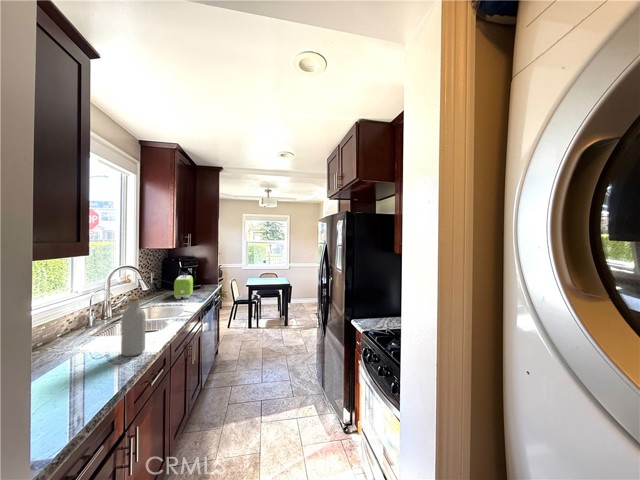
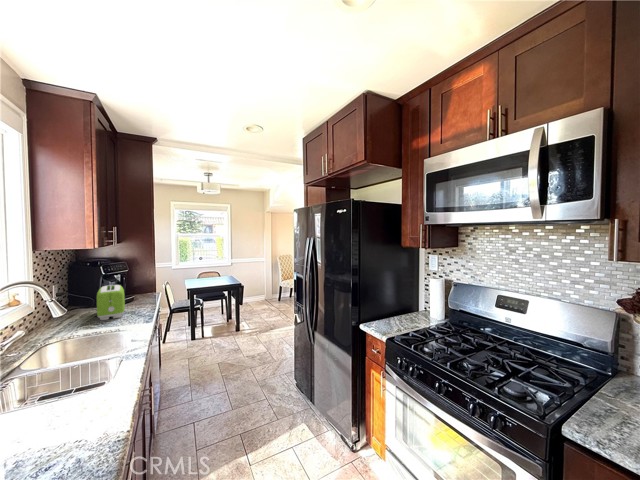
bottle: present [121,297,146,356] -> none [39,341,91,454]

